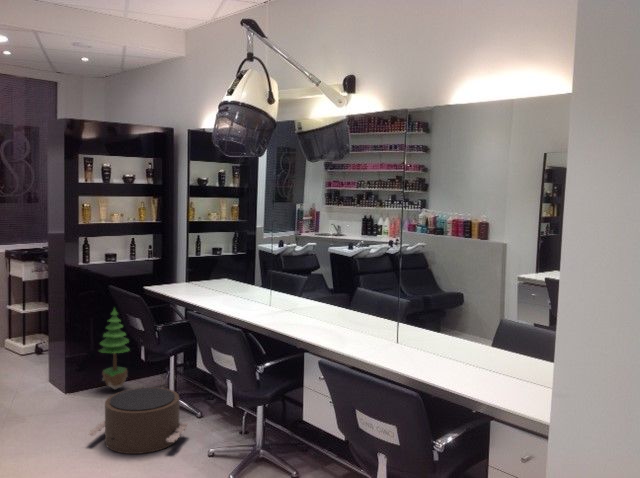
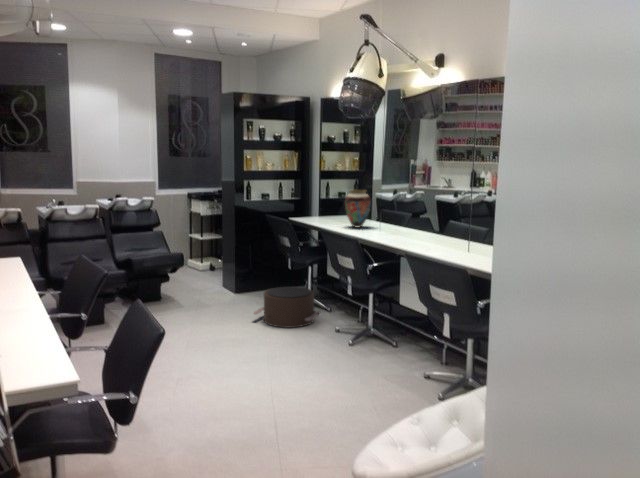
vase: none [221,252,257,304] -> present [345,190,371,227]
potted tree: present [100,309,129,390] -> none [256,232,278,293]

